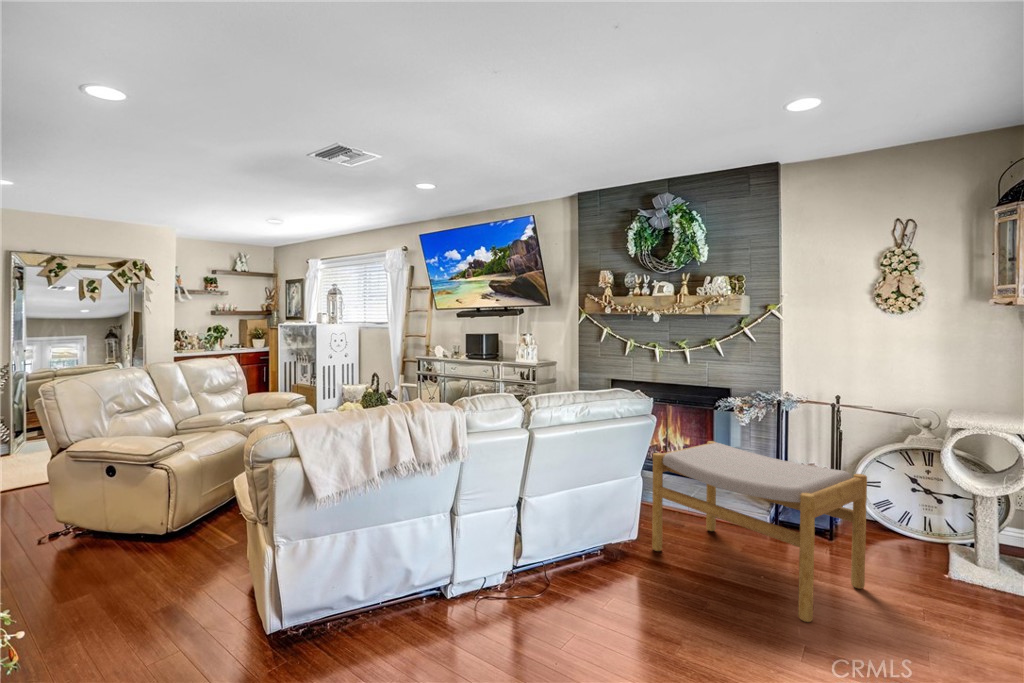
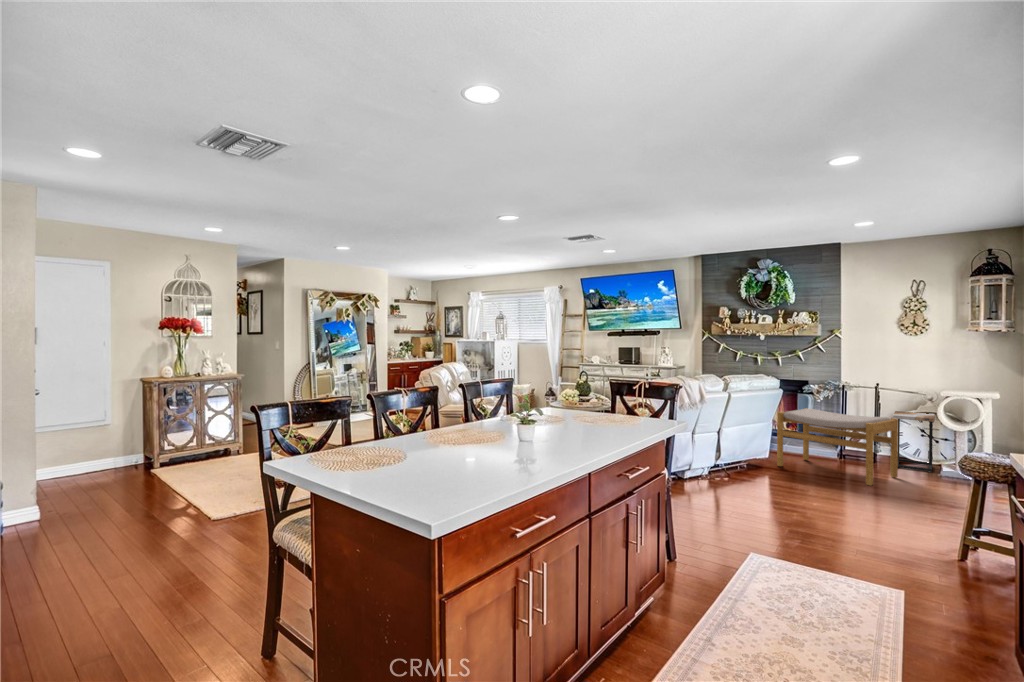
side table: none [860,445,936,566] -> present [893,411,935,472]

